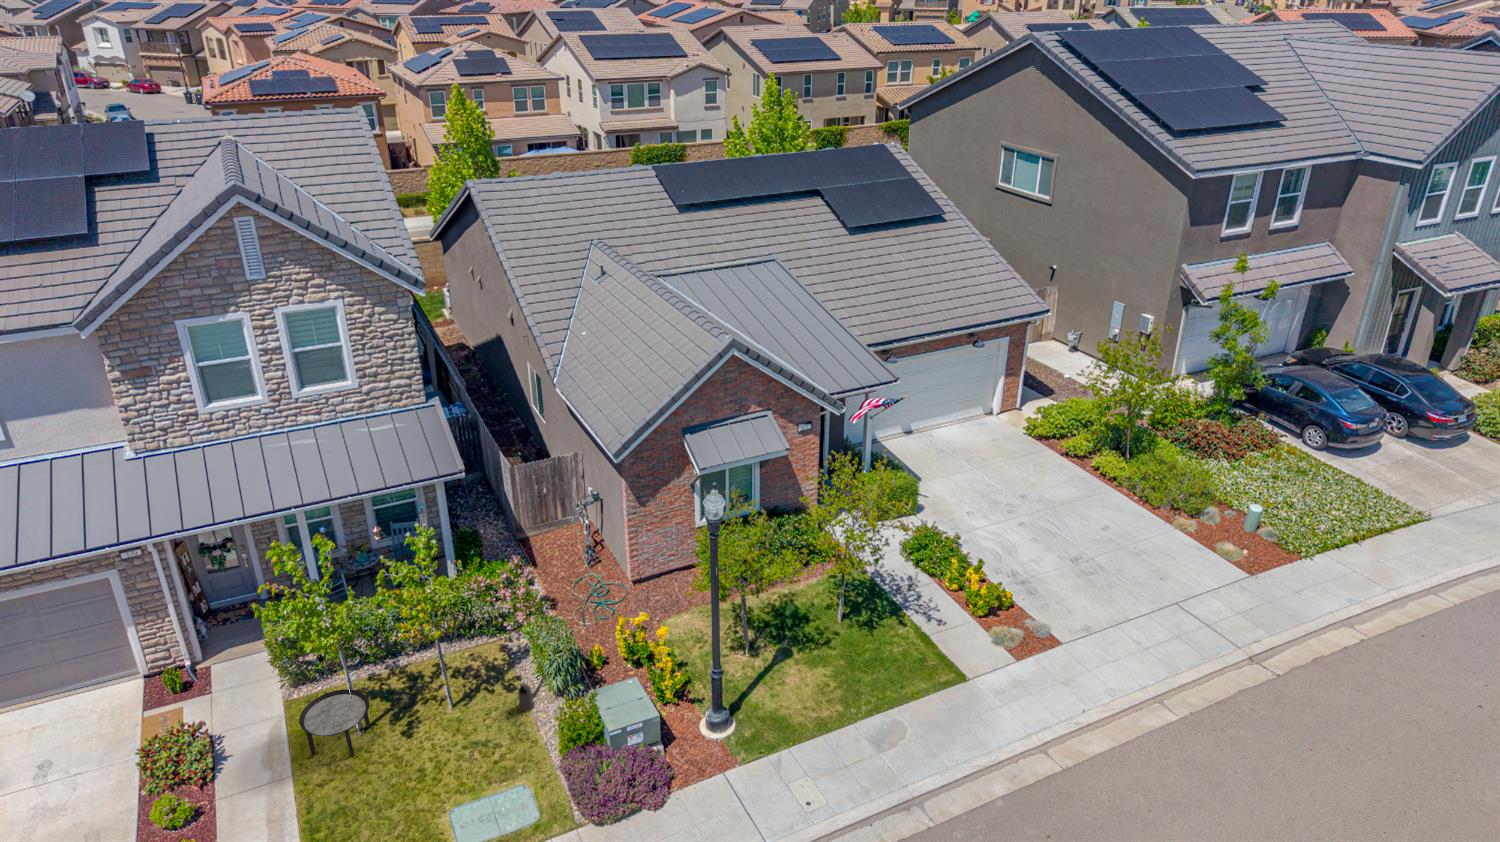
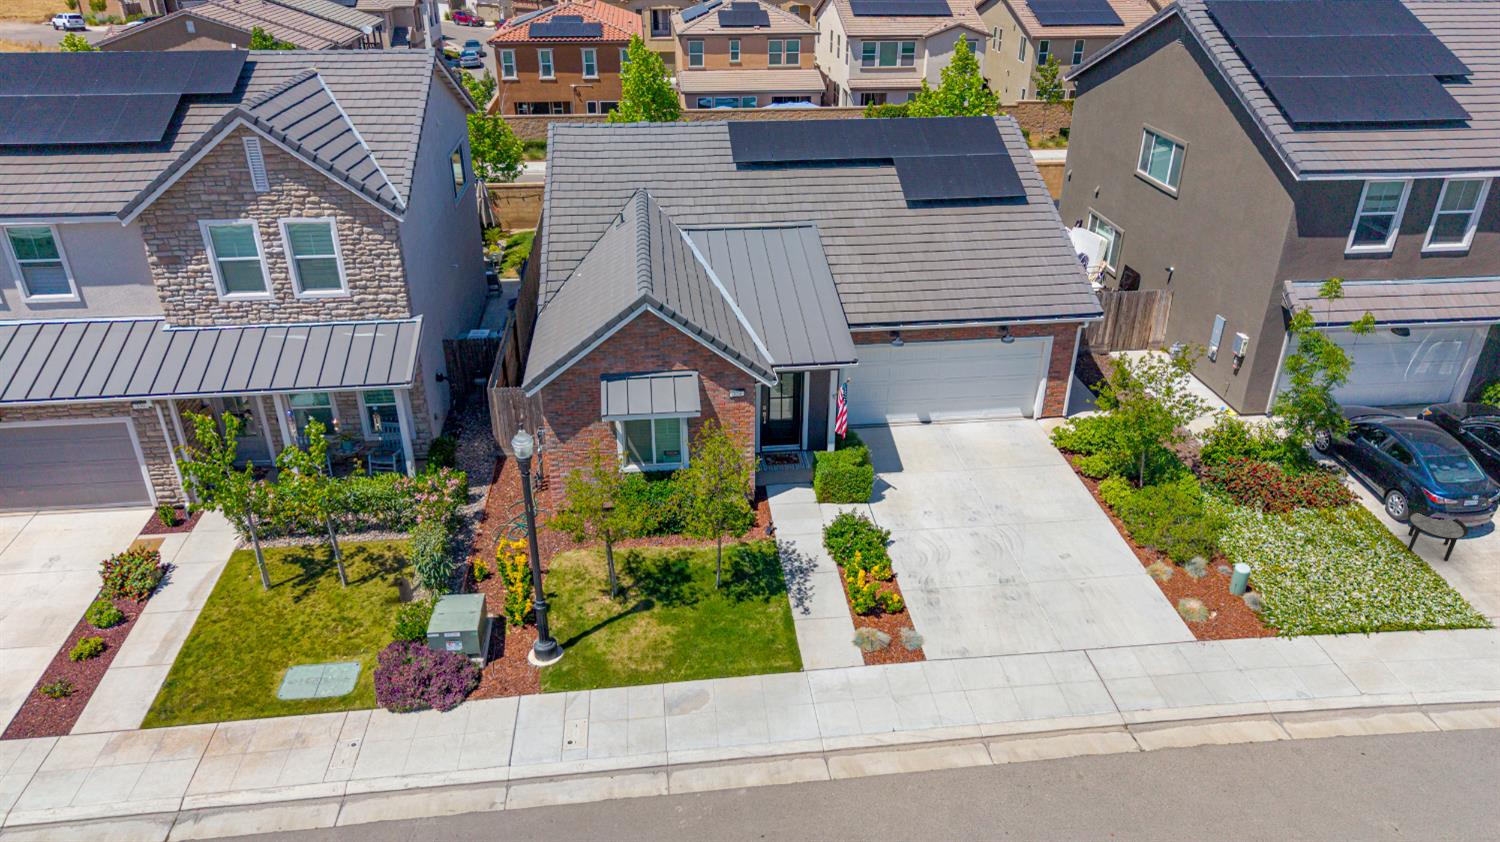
round table: present [299,689,371,757] -> present [1407,509,1468,561]

